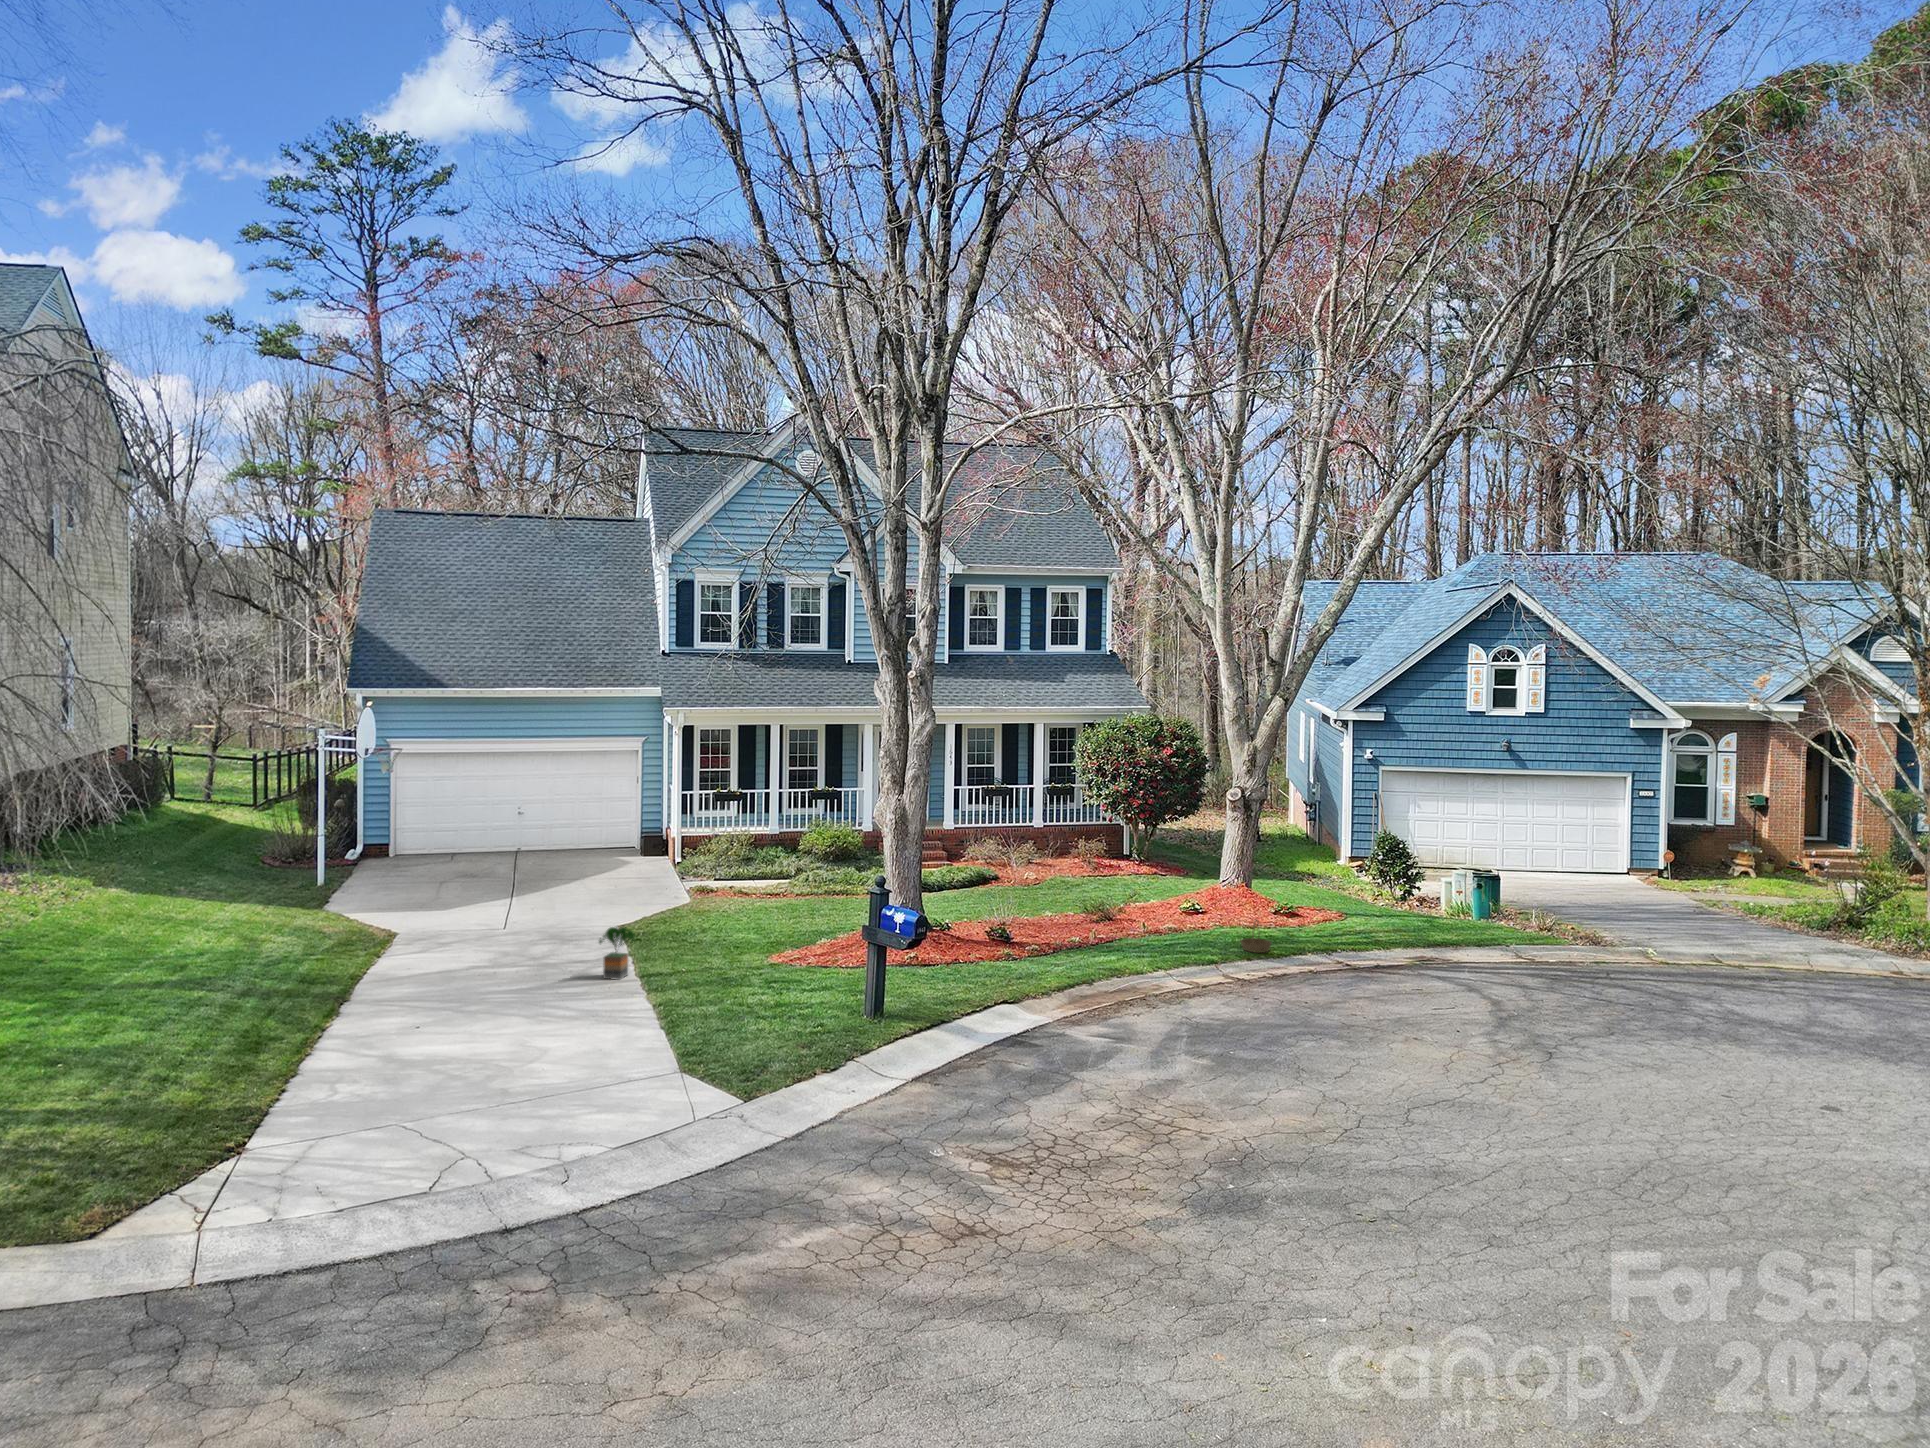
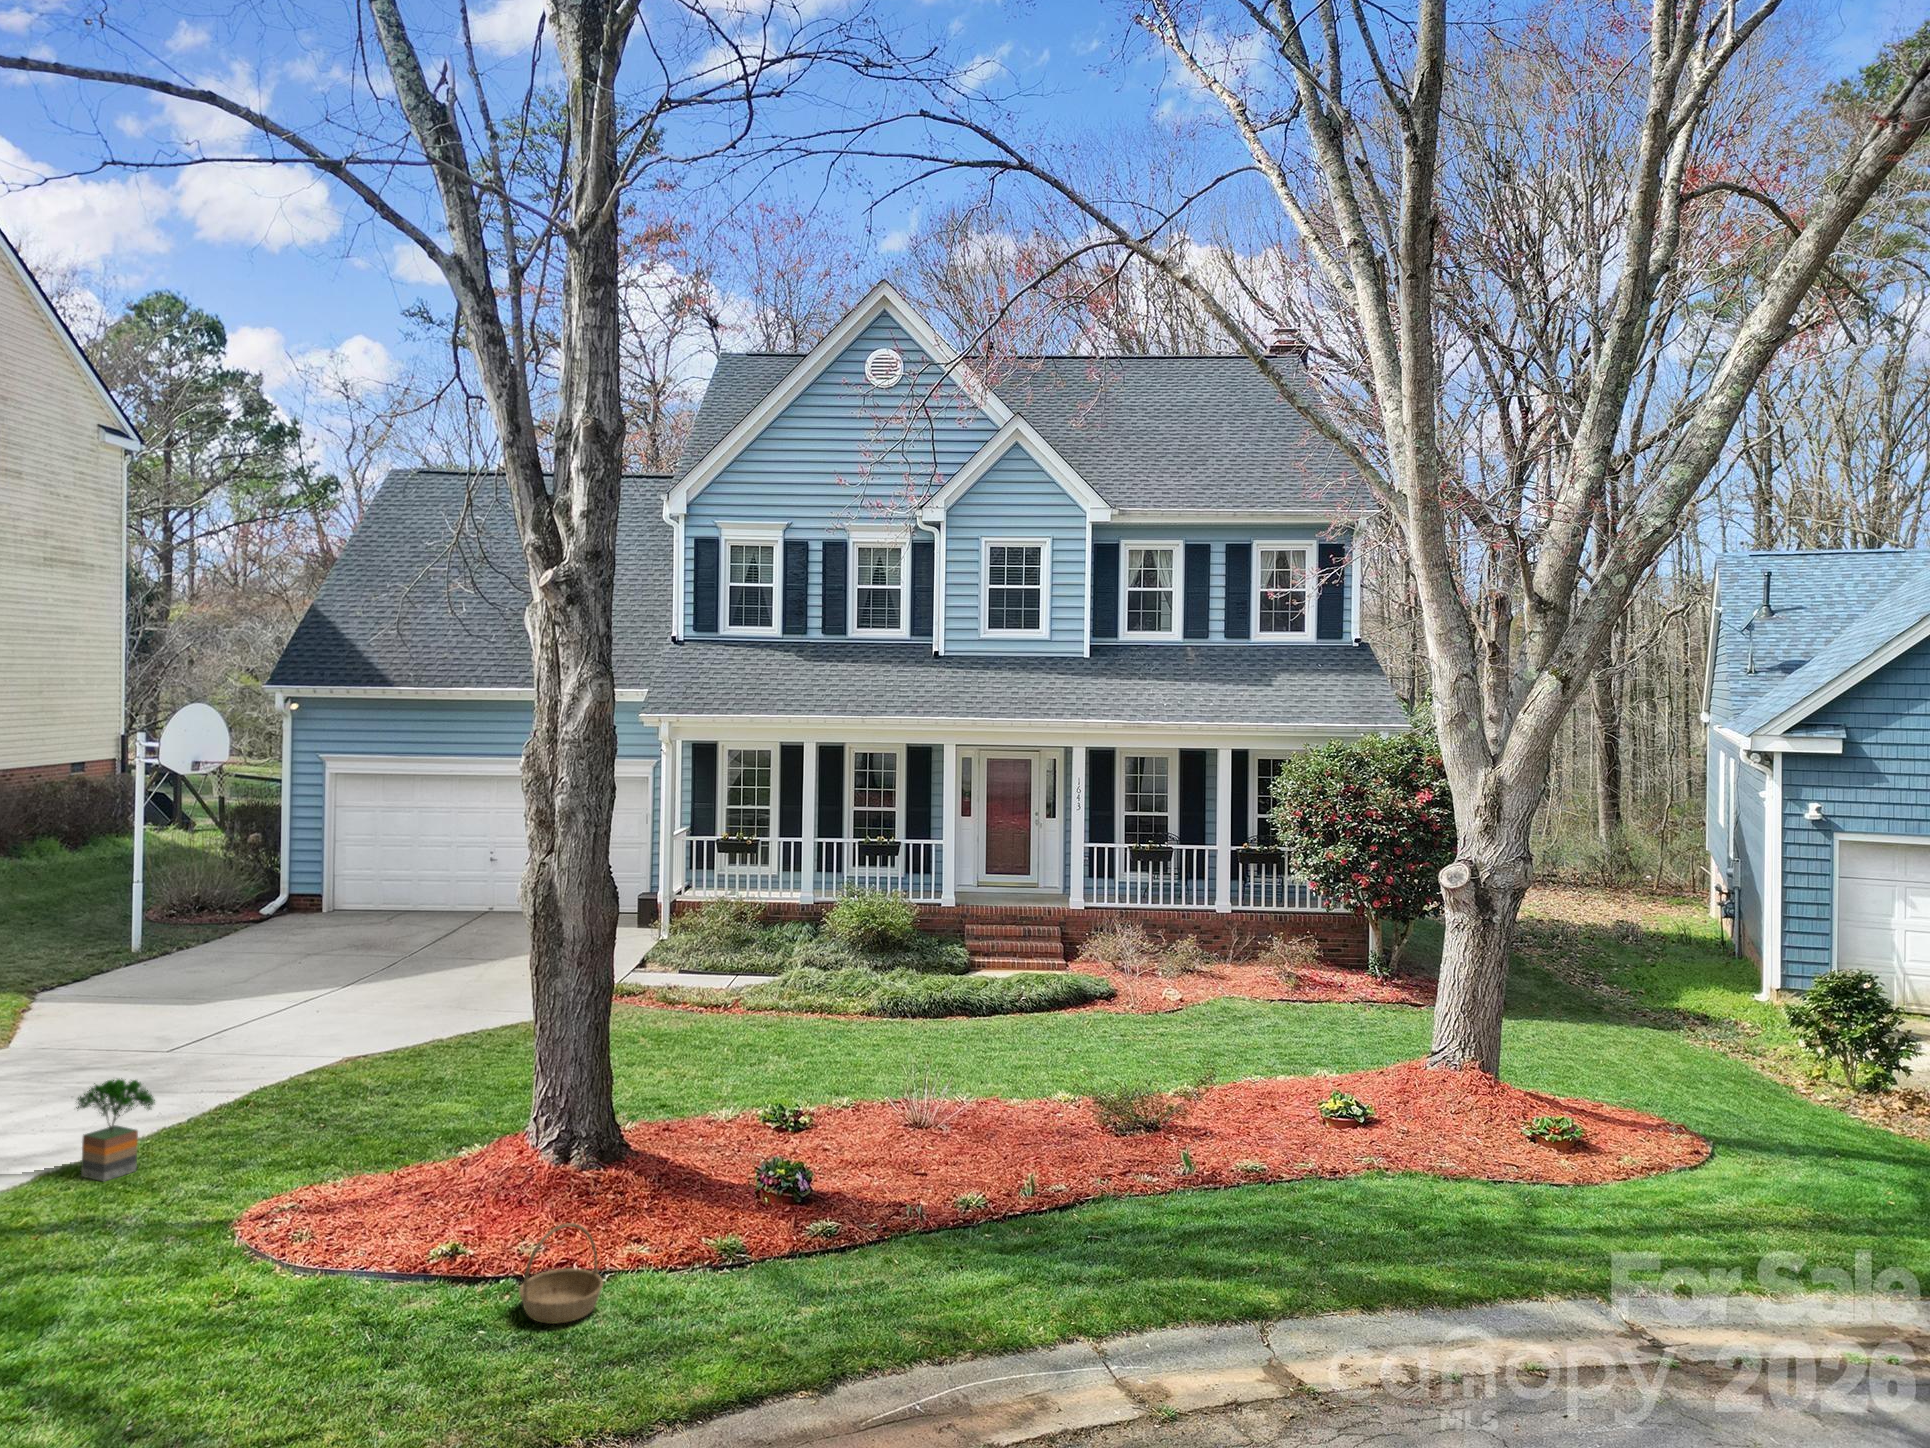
basket: present [1241,920,1272,953] -> present [519,1223,603,1324]

